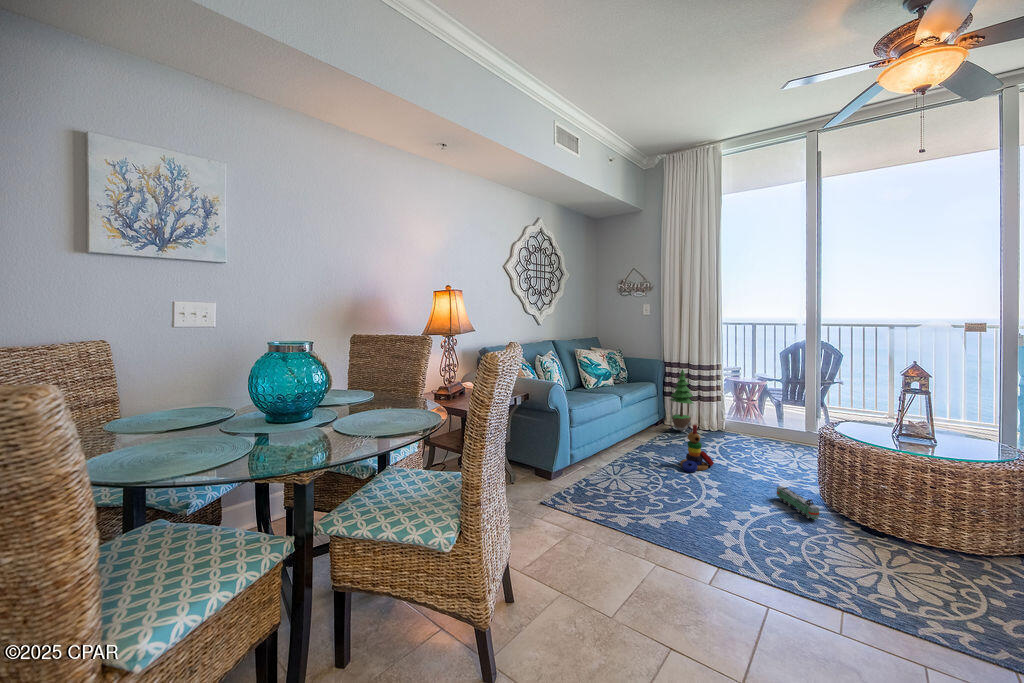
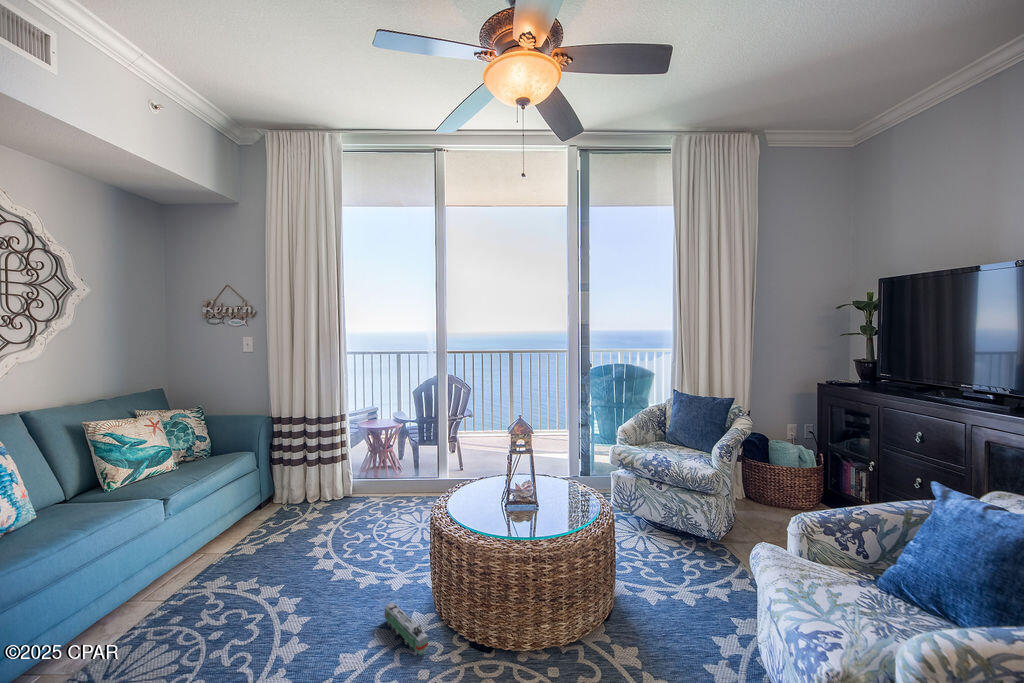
potted tree: present [670,369,693,431] -> none [274,427,309,513]
stacking toy: present [680,425,714,472] -> none [262,528,315,609]

